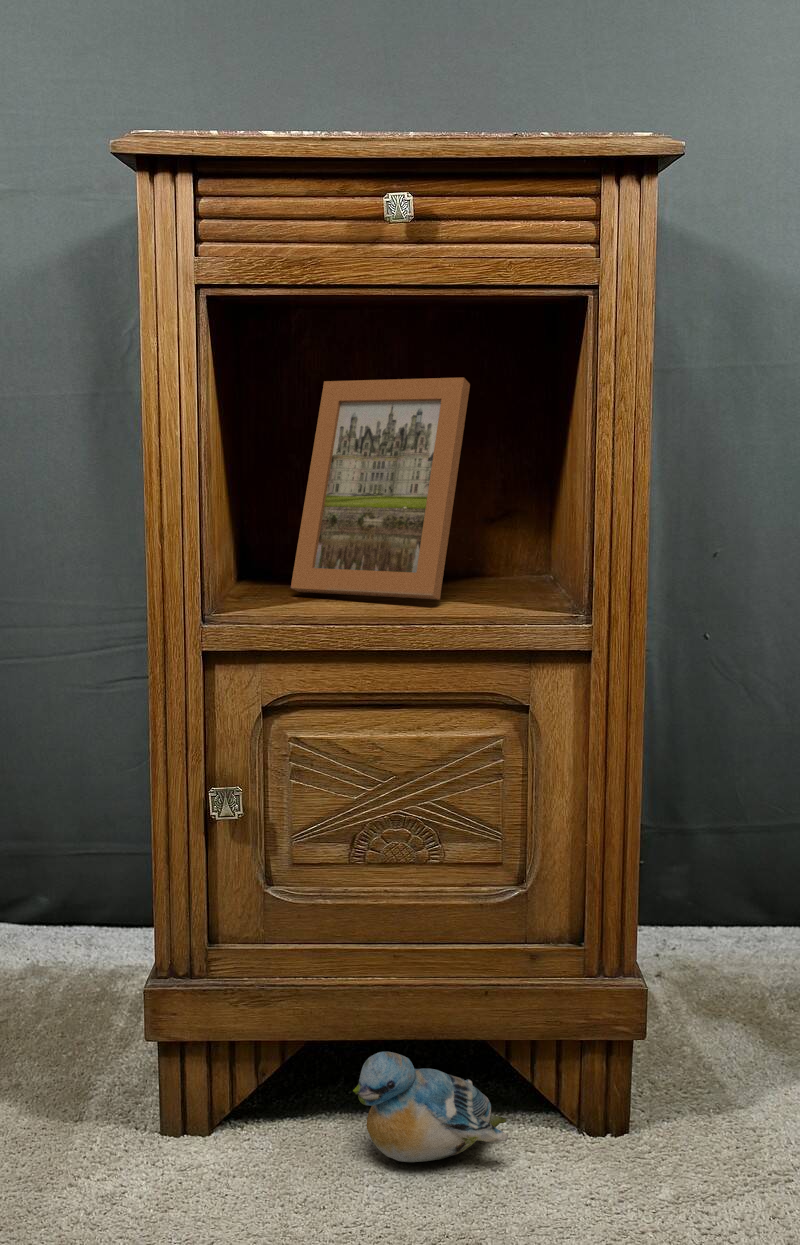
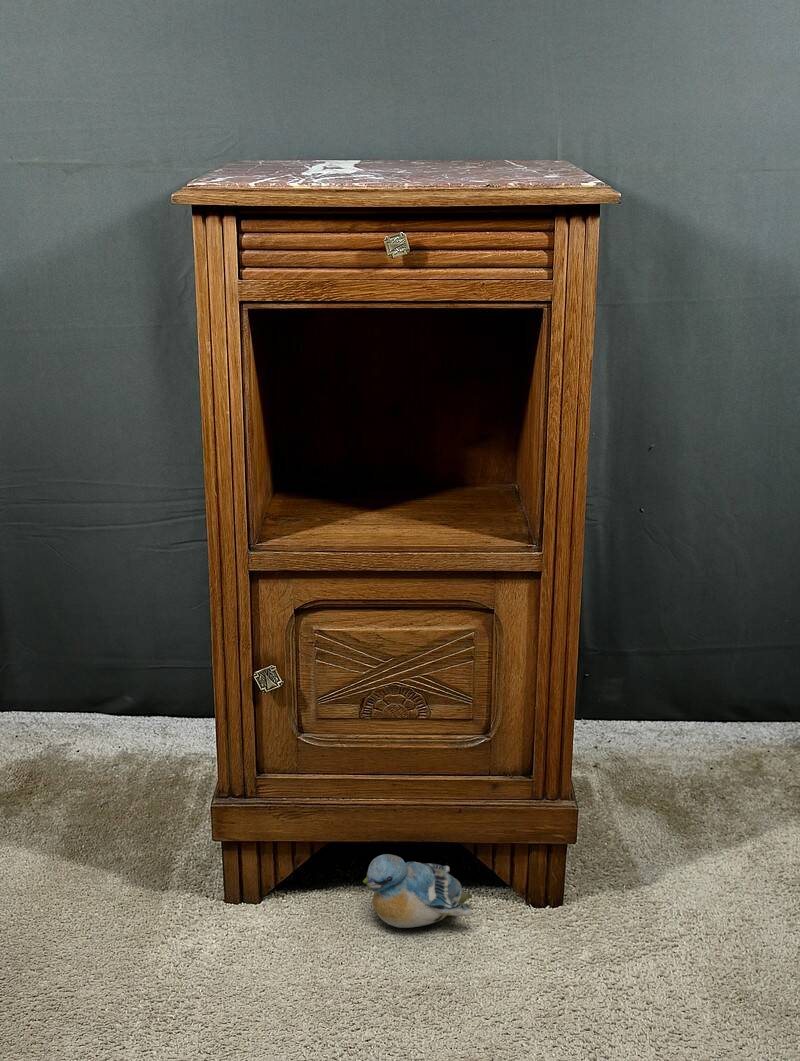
picture frame: present [291,377,470,600] -> none [314,337,455,522]

